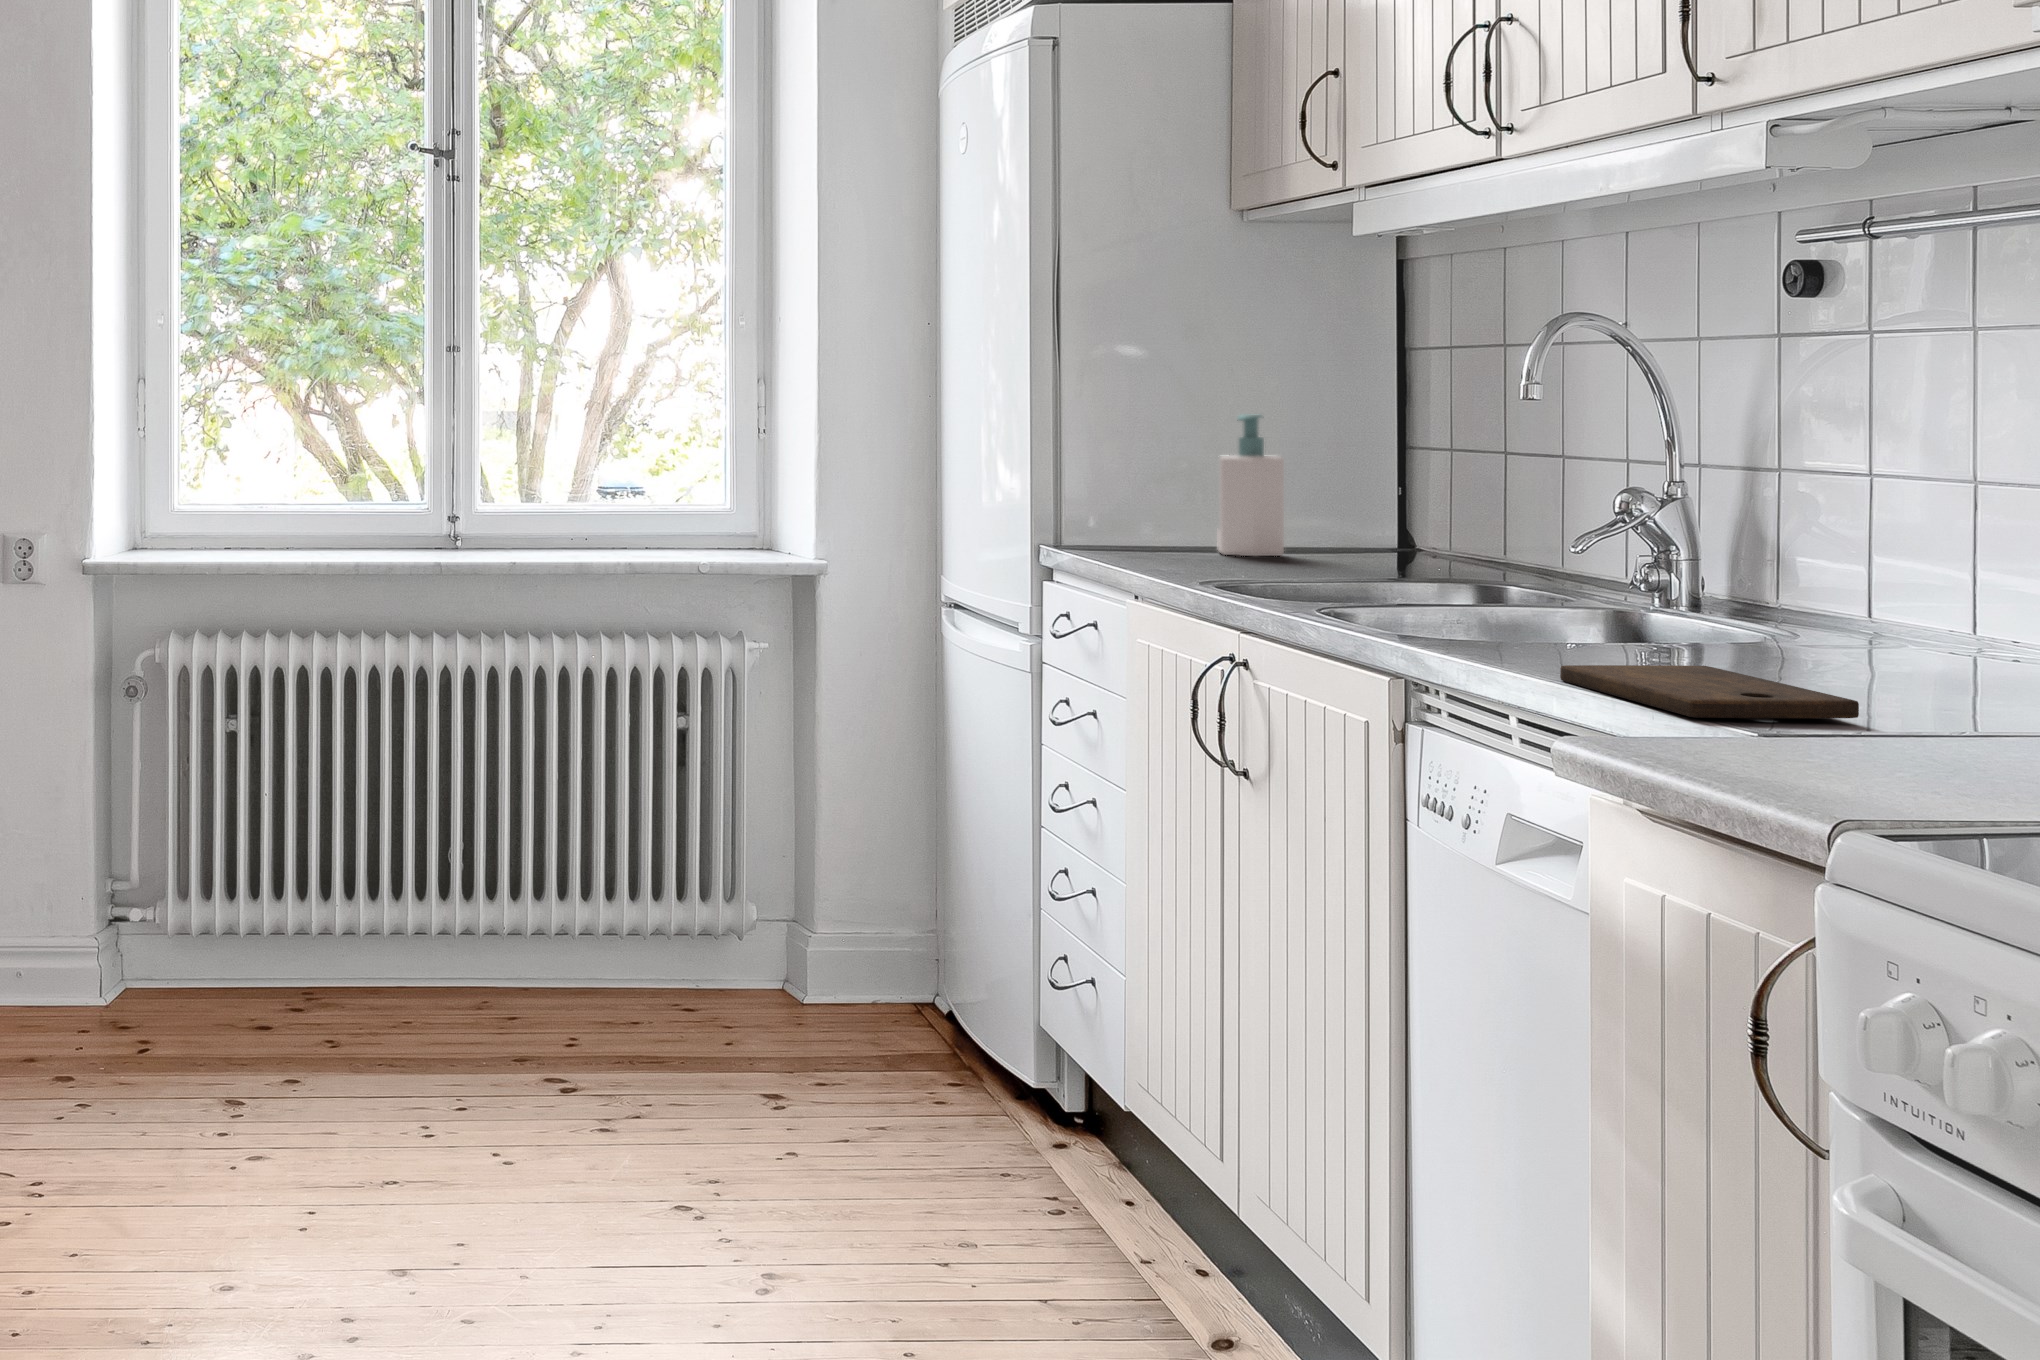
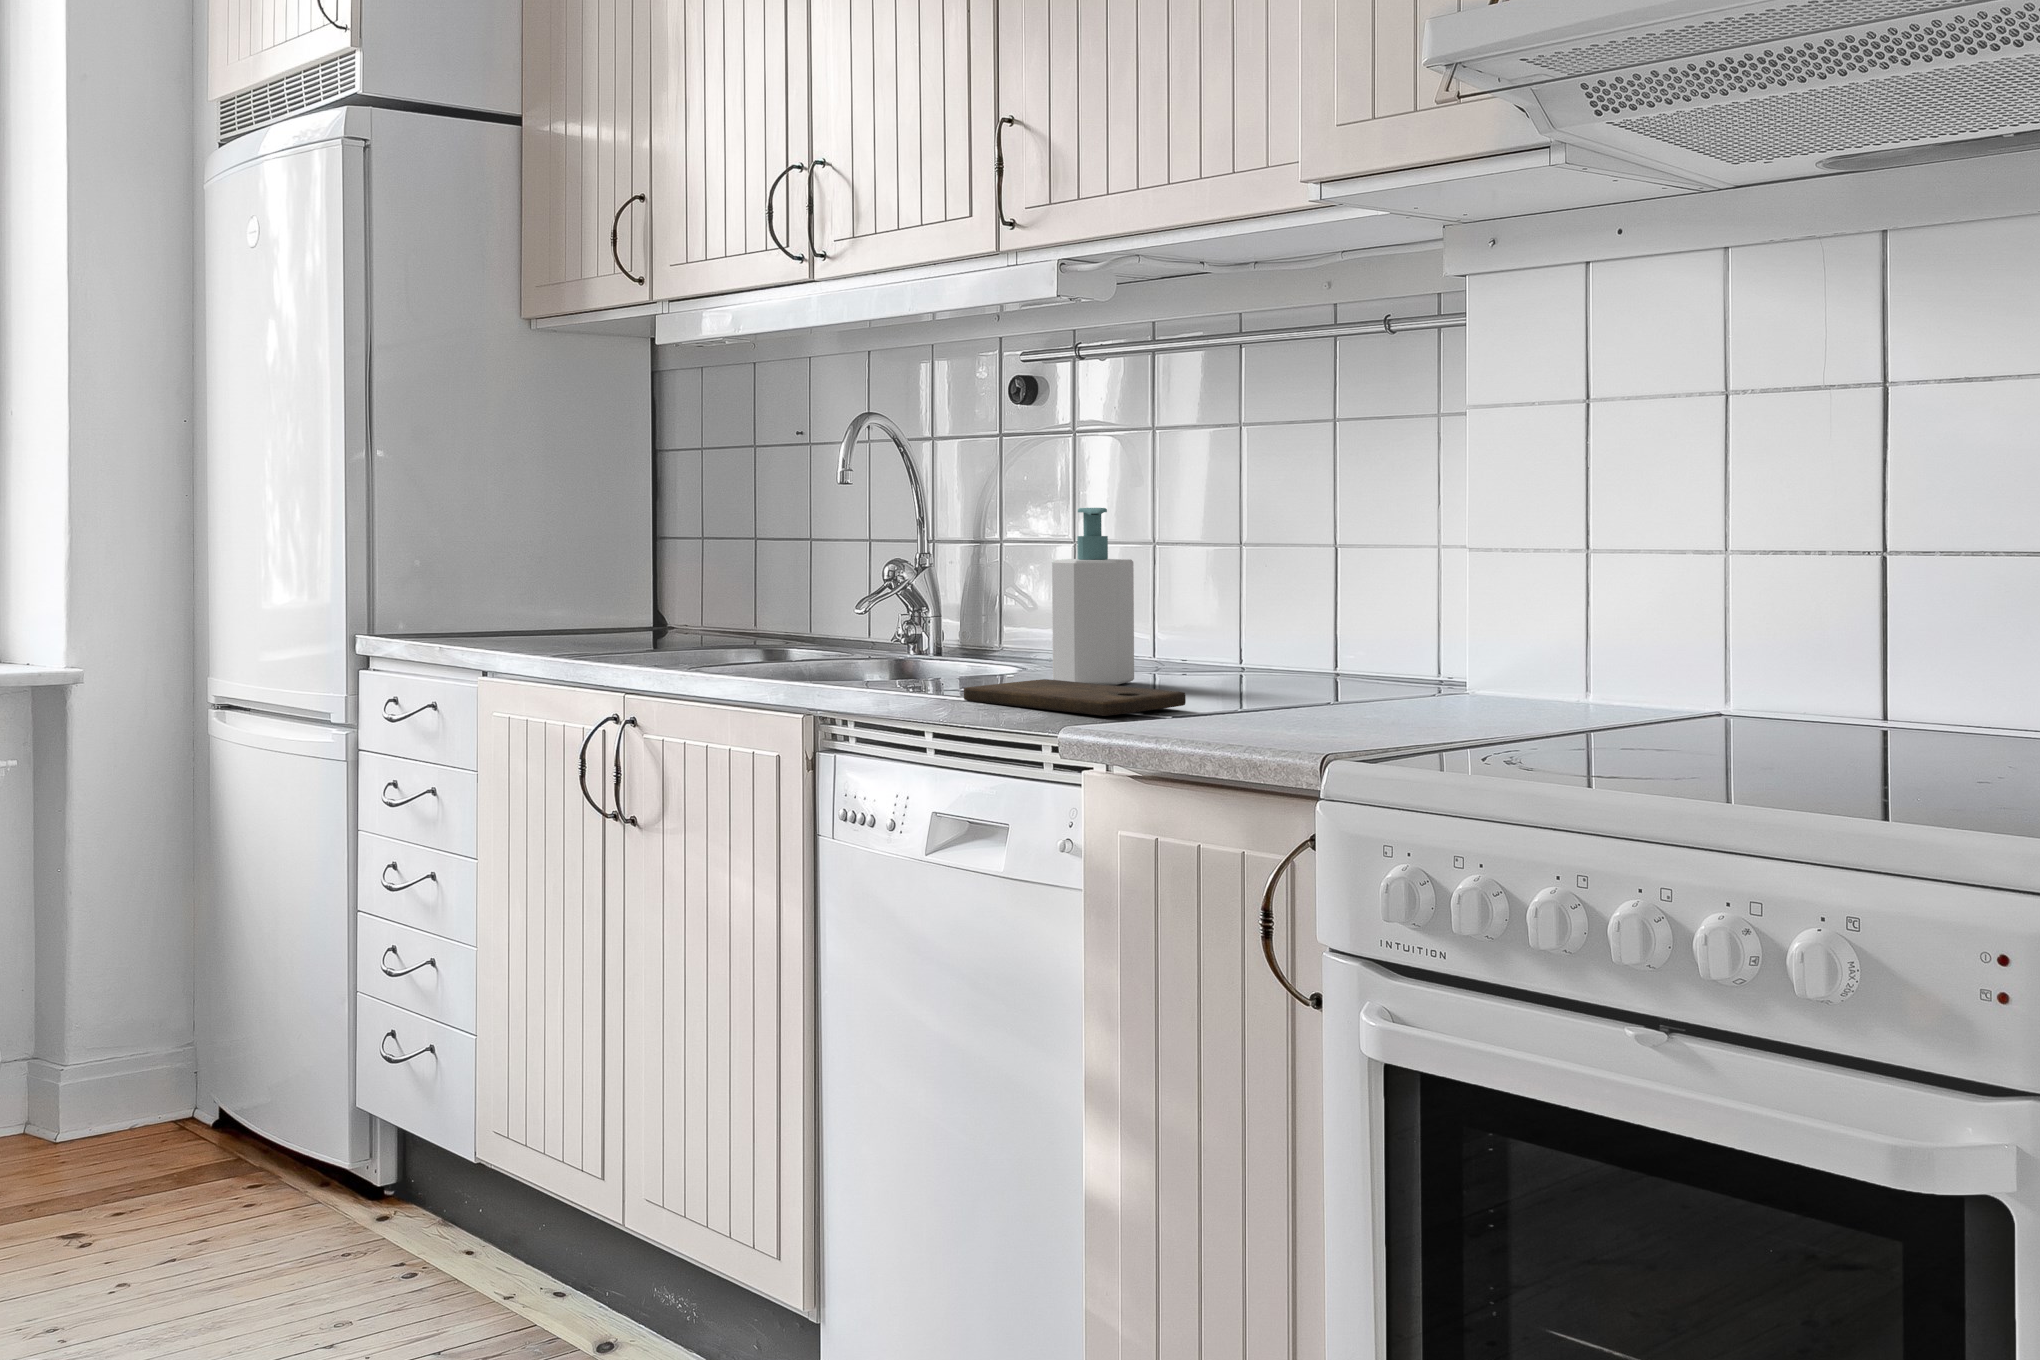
soap bottle: present [1218,414,1284,556] -> present [1052,508,1134,685]

